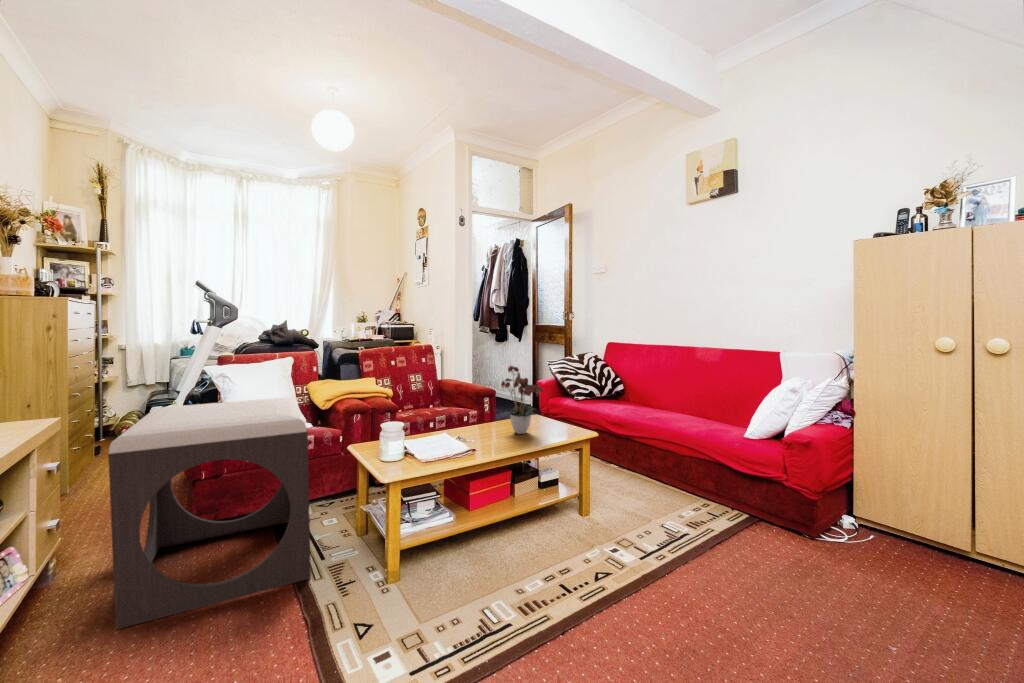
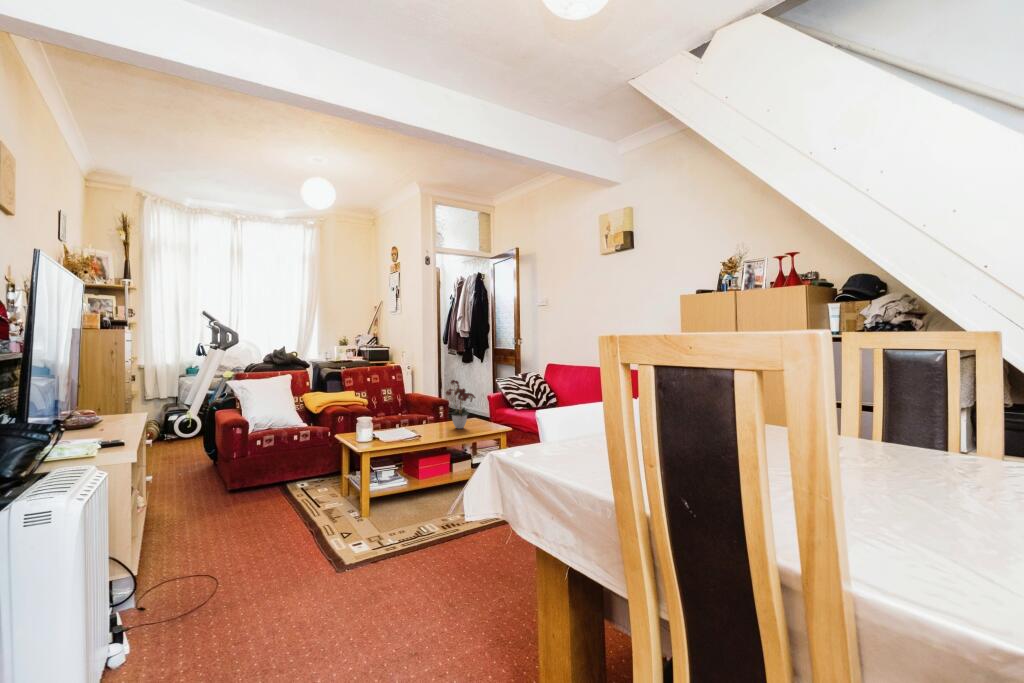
footstool: present [108,398,311,629] -> none [198,401,312,535]

